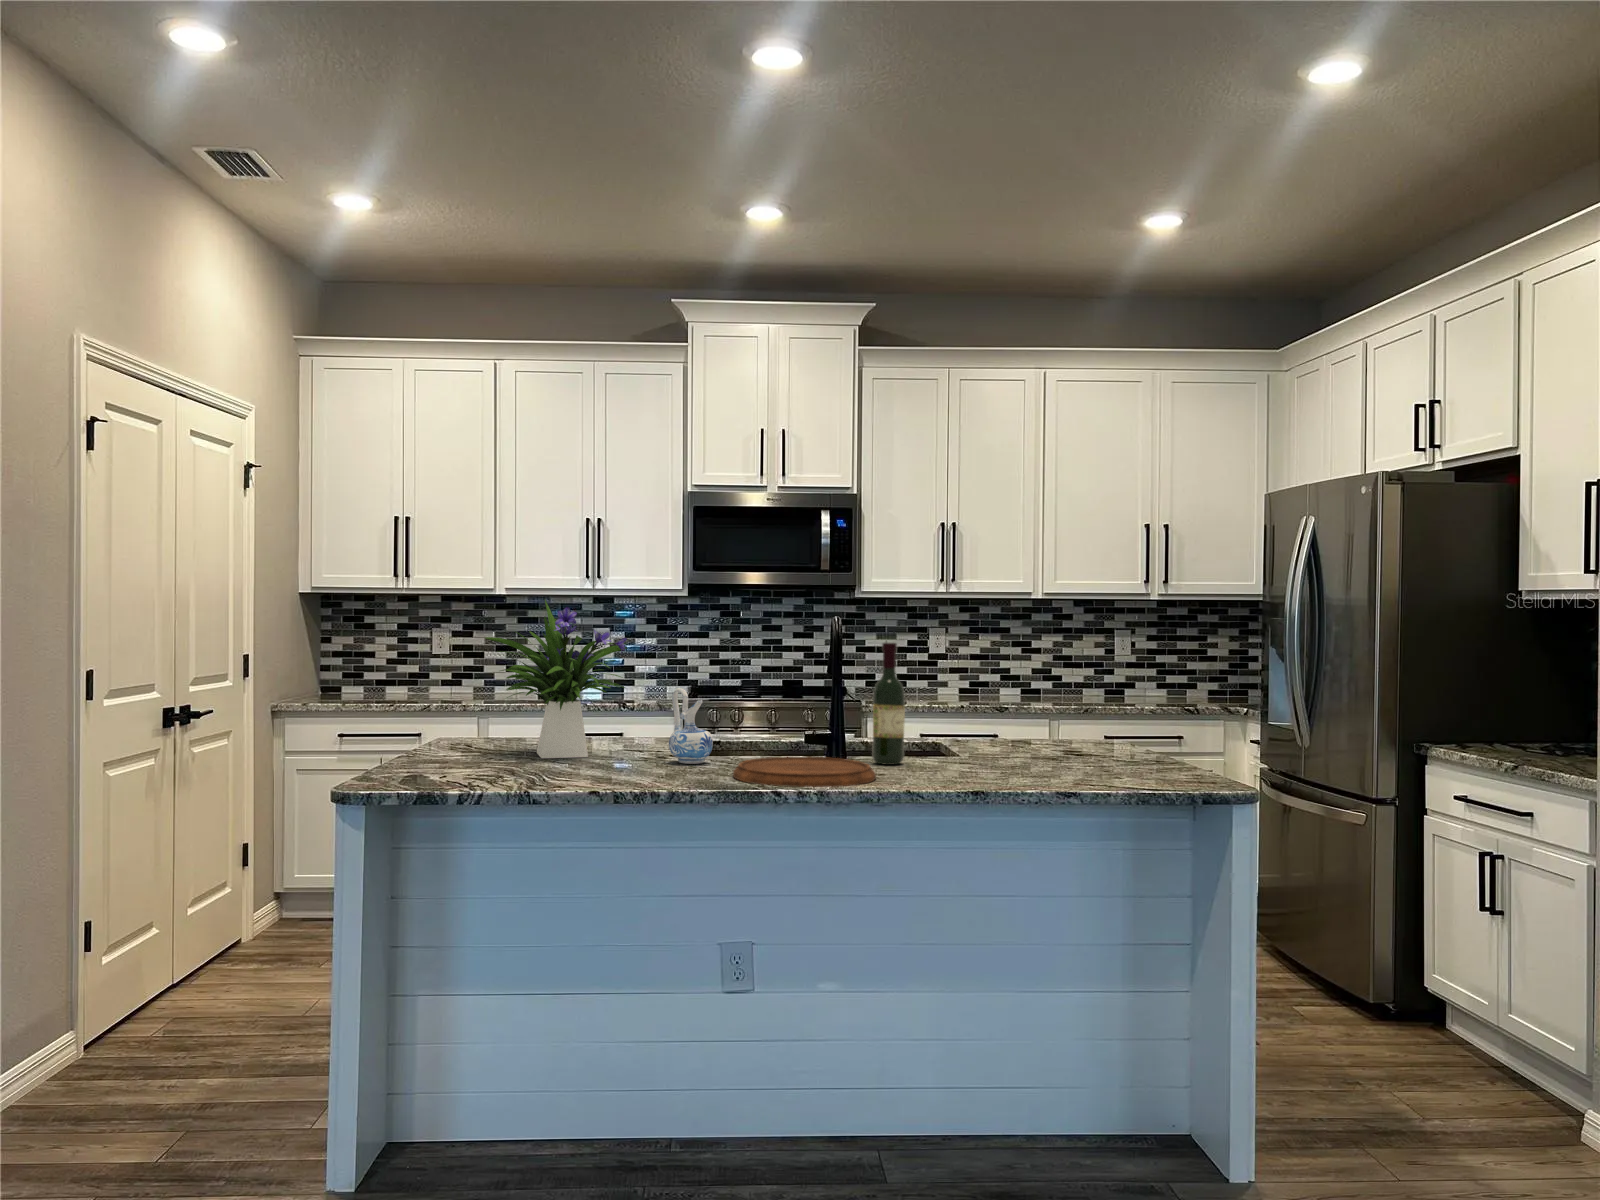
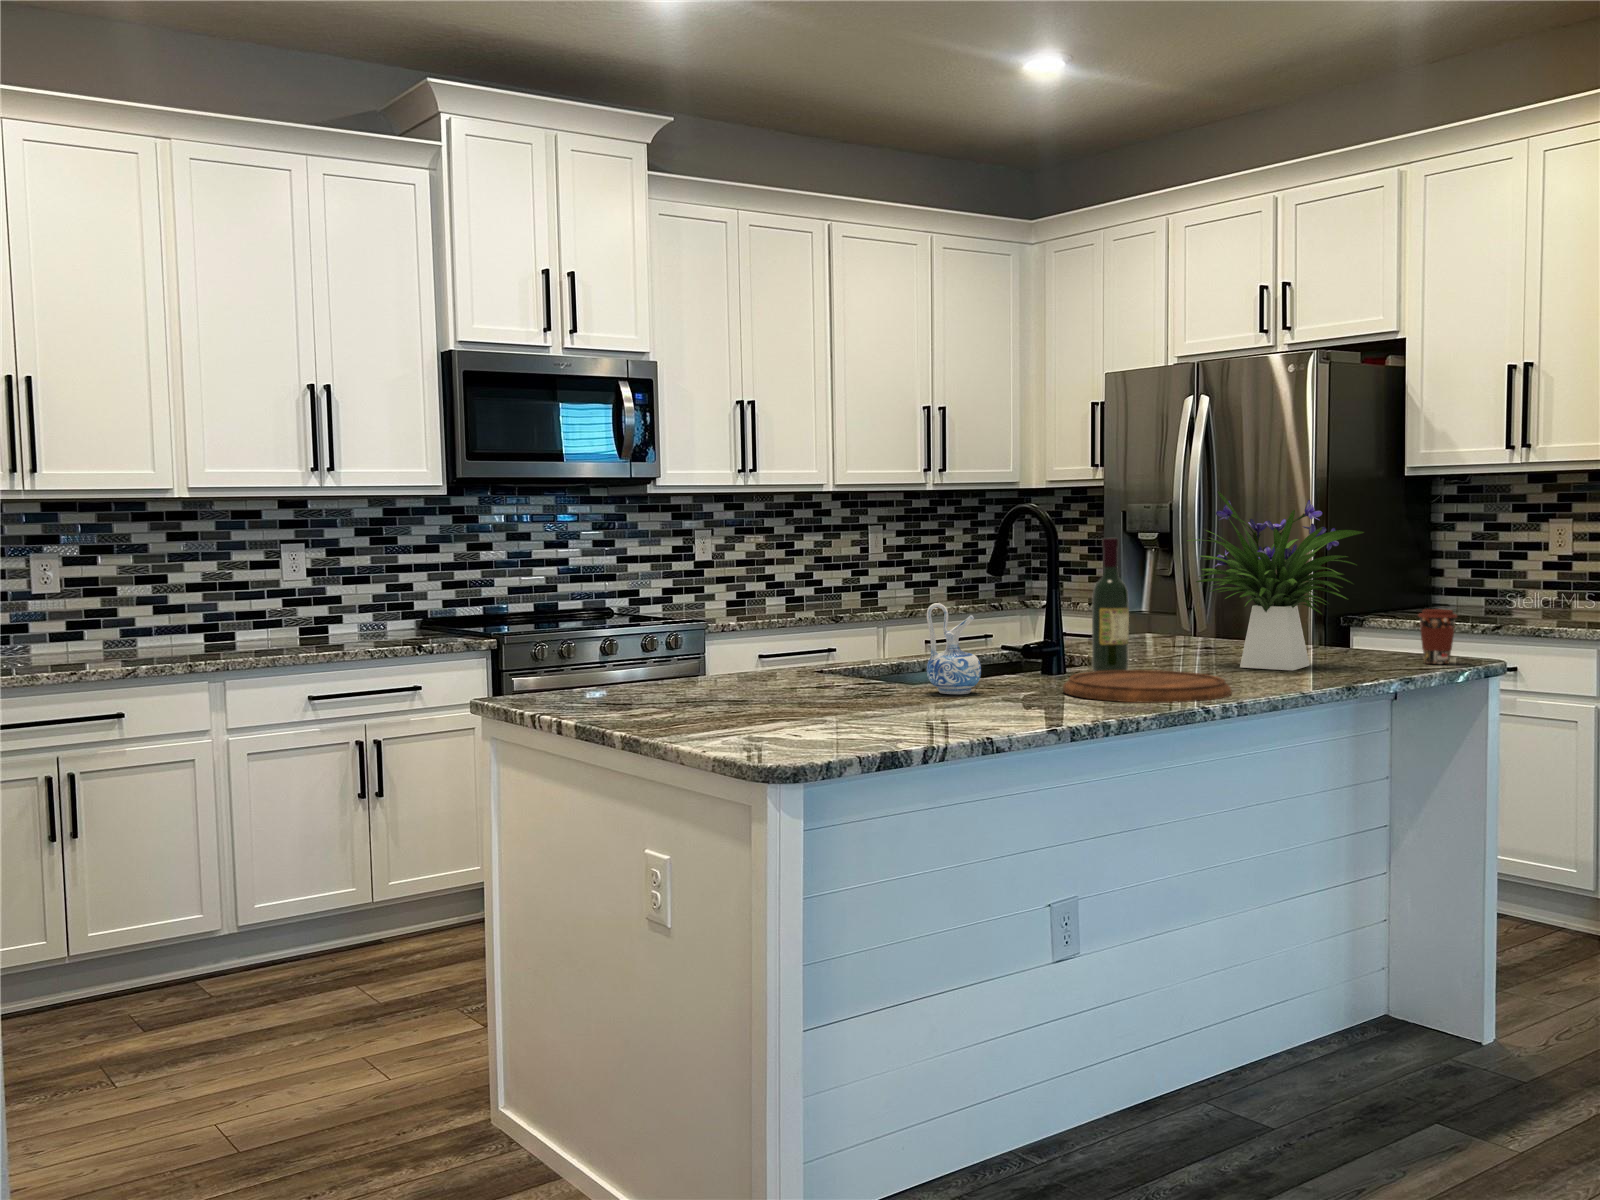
flower arrangement: present [485,600,627,758] -> present [1187,491,1364,670]
coffee cup: none [1190,730,1230,788] -> present [1418,609,1457,664]

